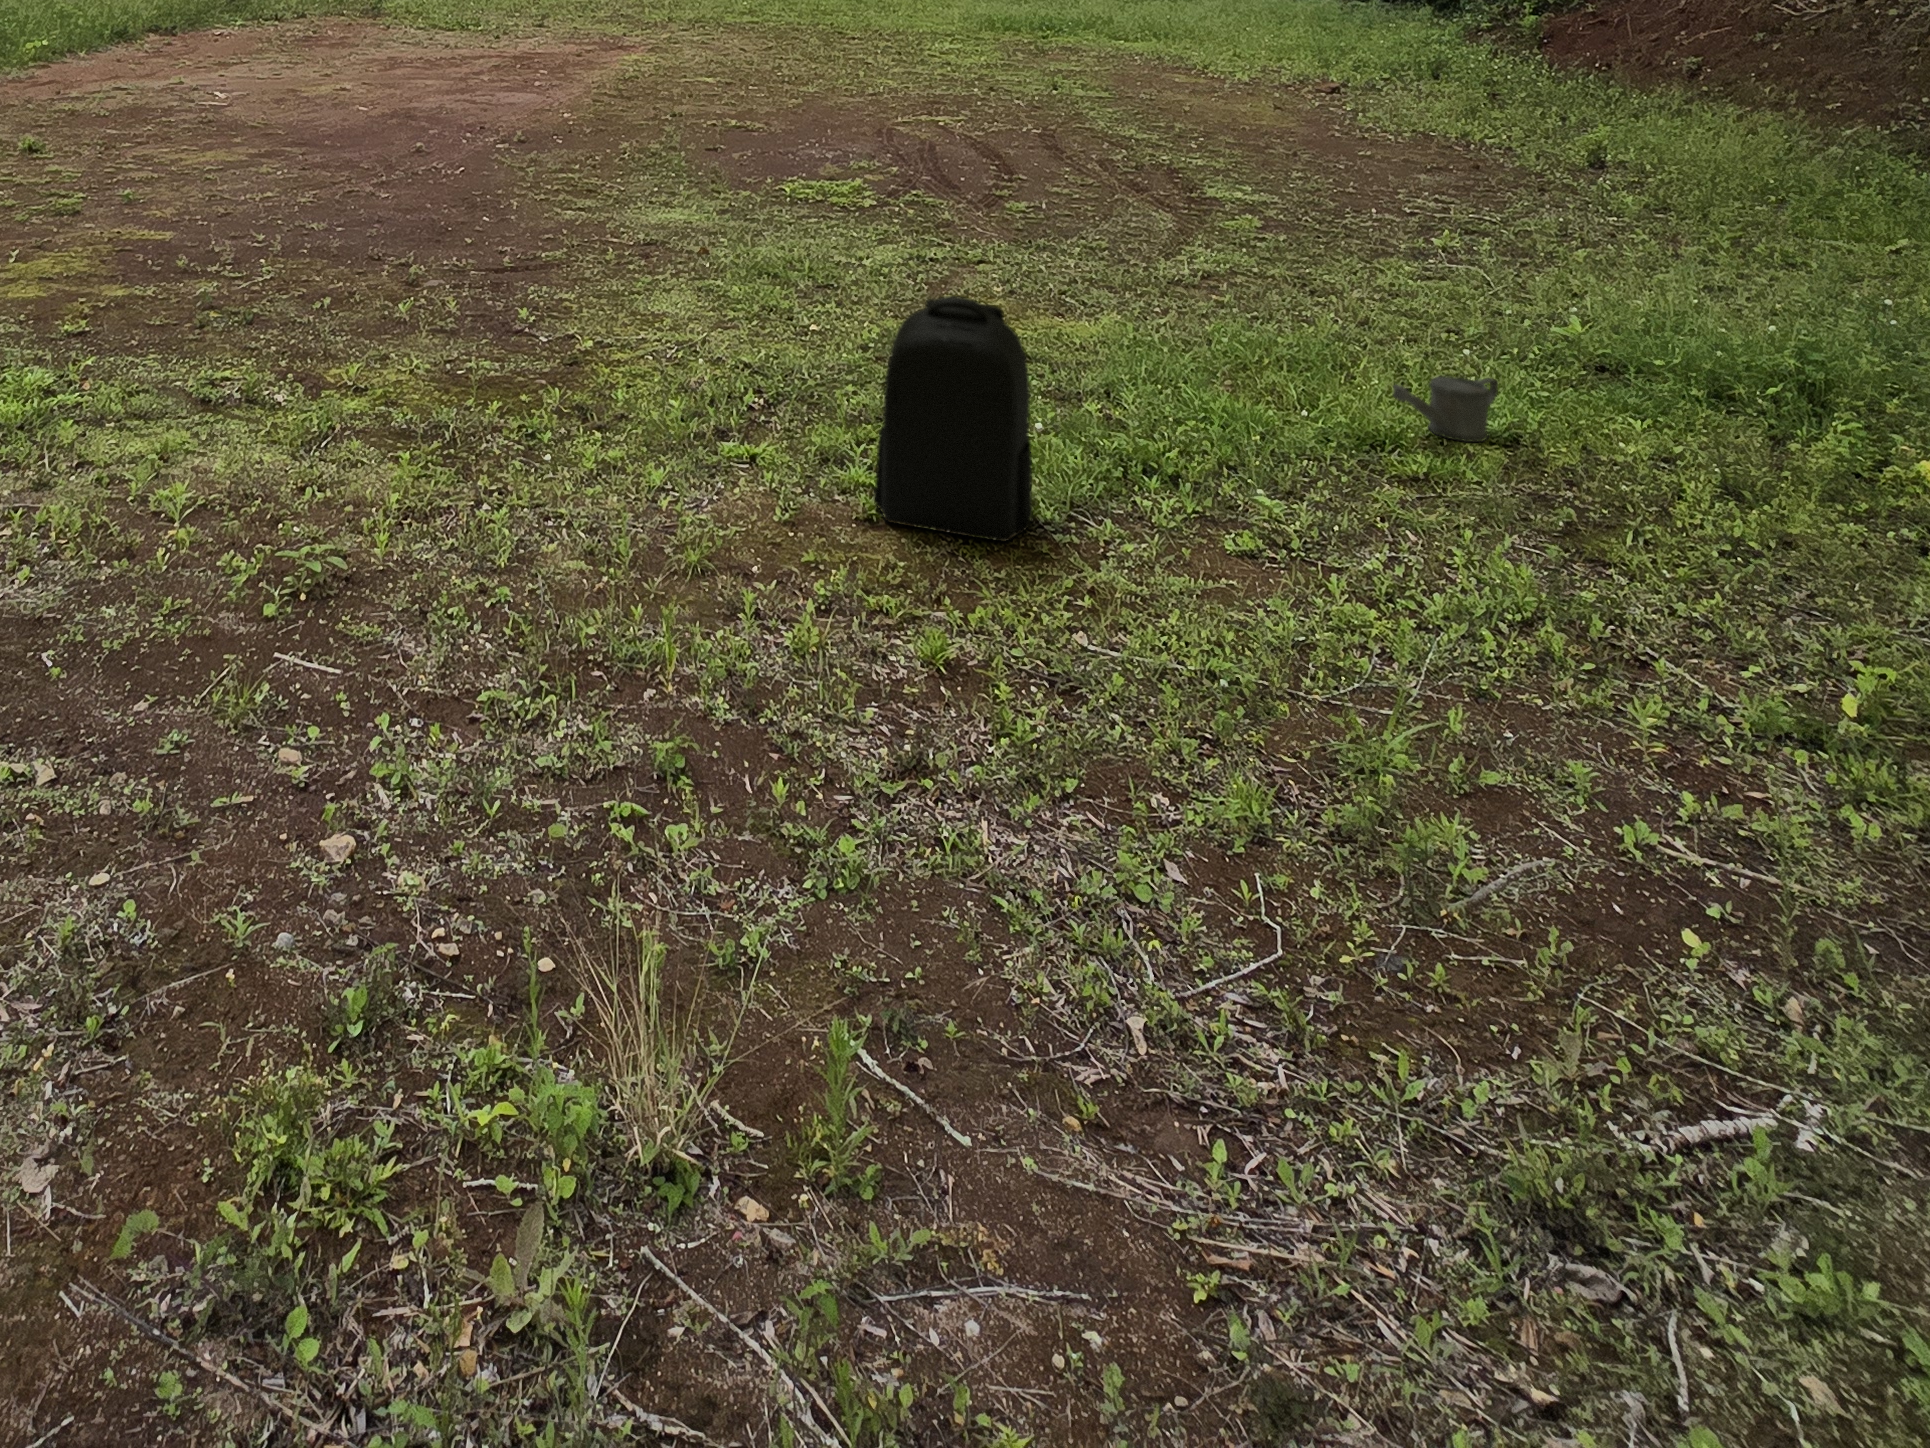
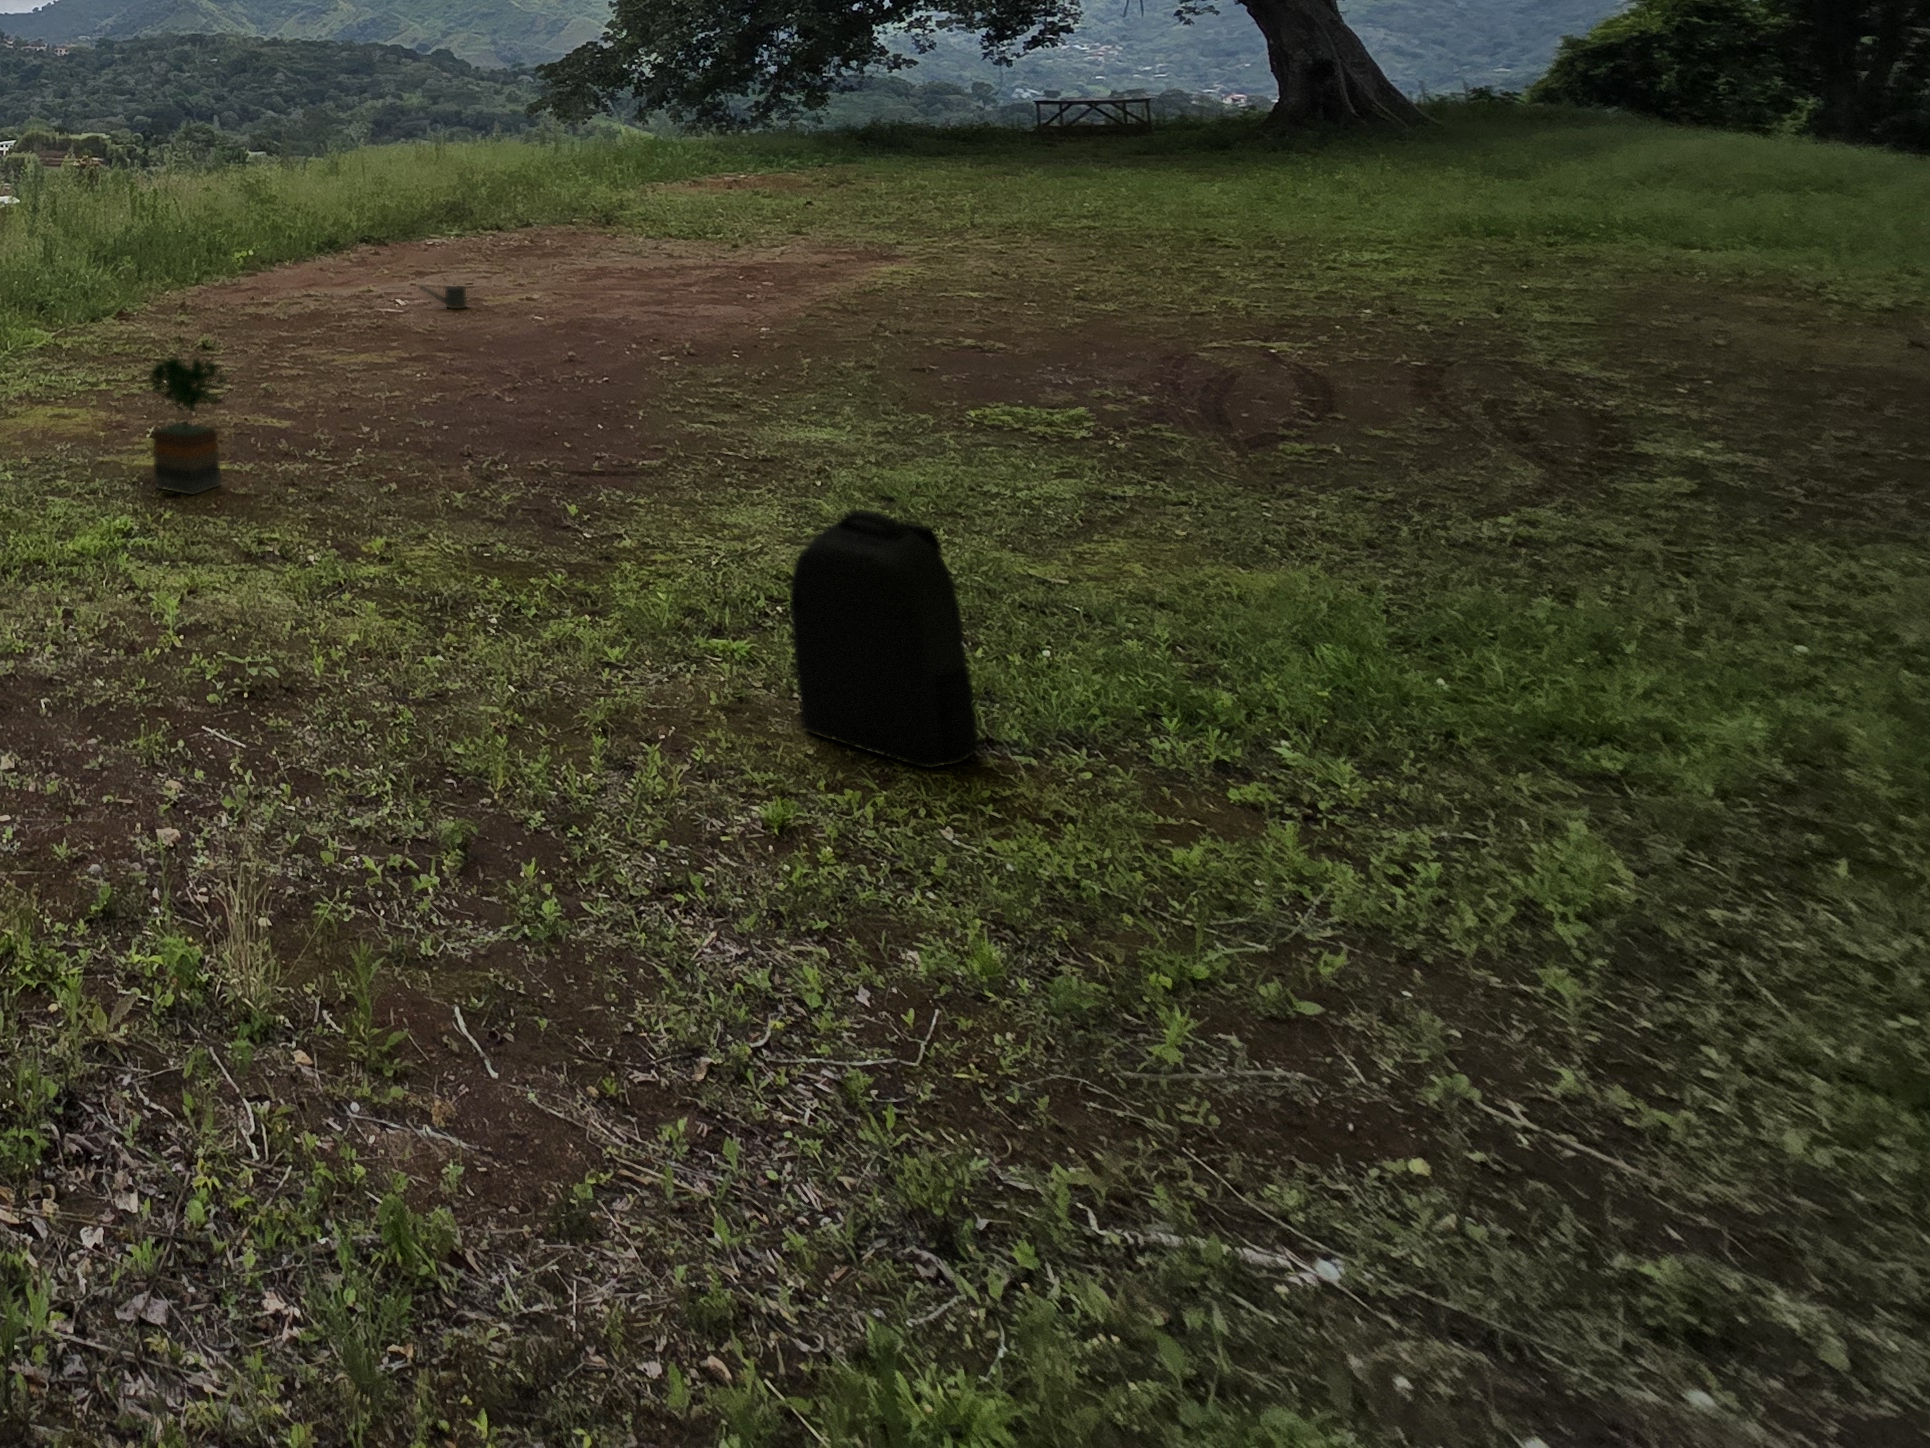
potted tree: none [55,166,159,332] -> present [149,357,227,495]
watering can: present [1393,377,1498,442] -> present [420,286,474,309]

